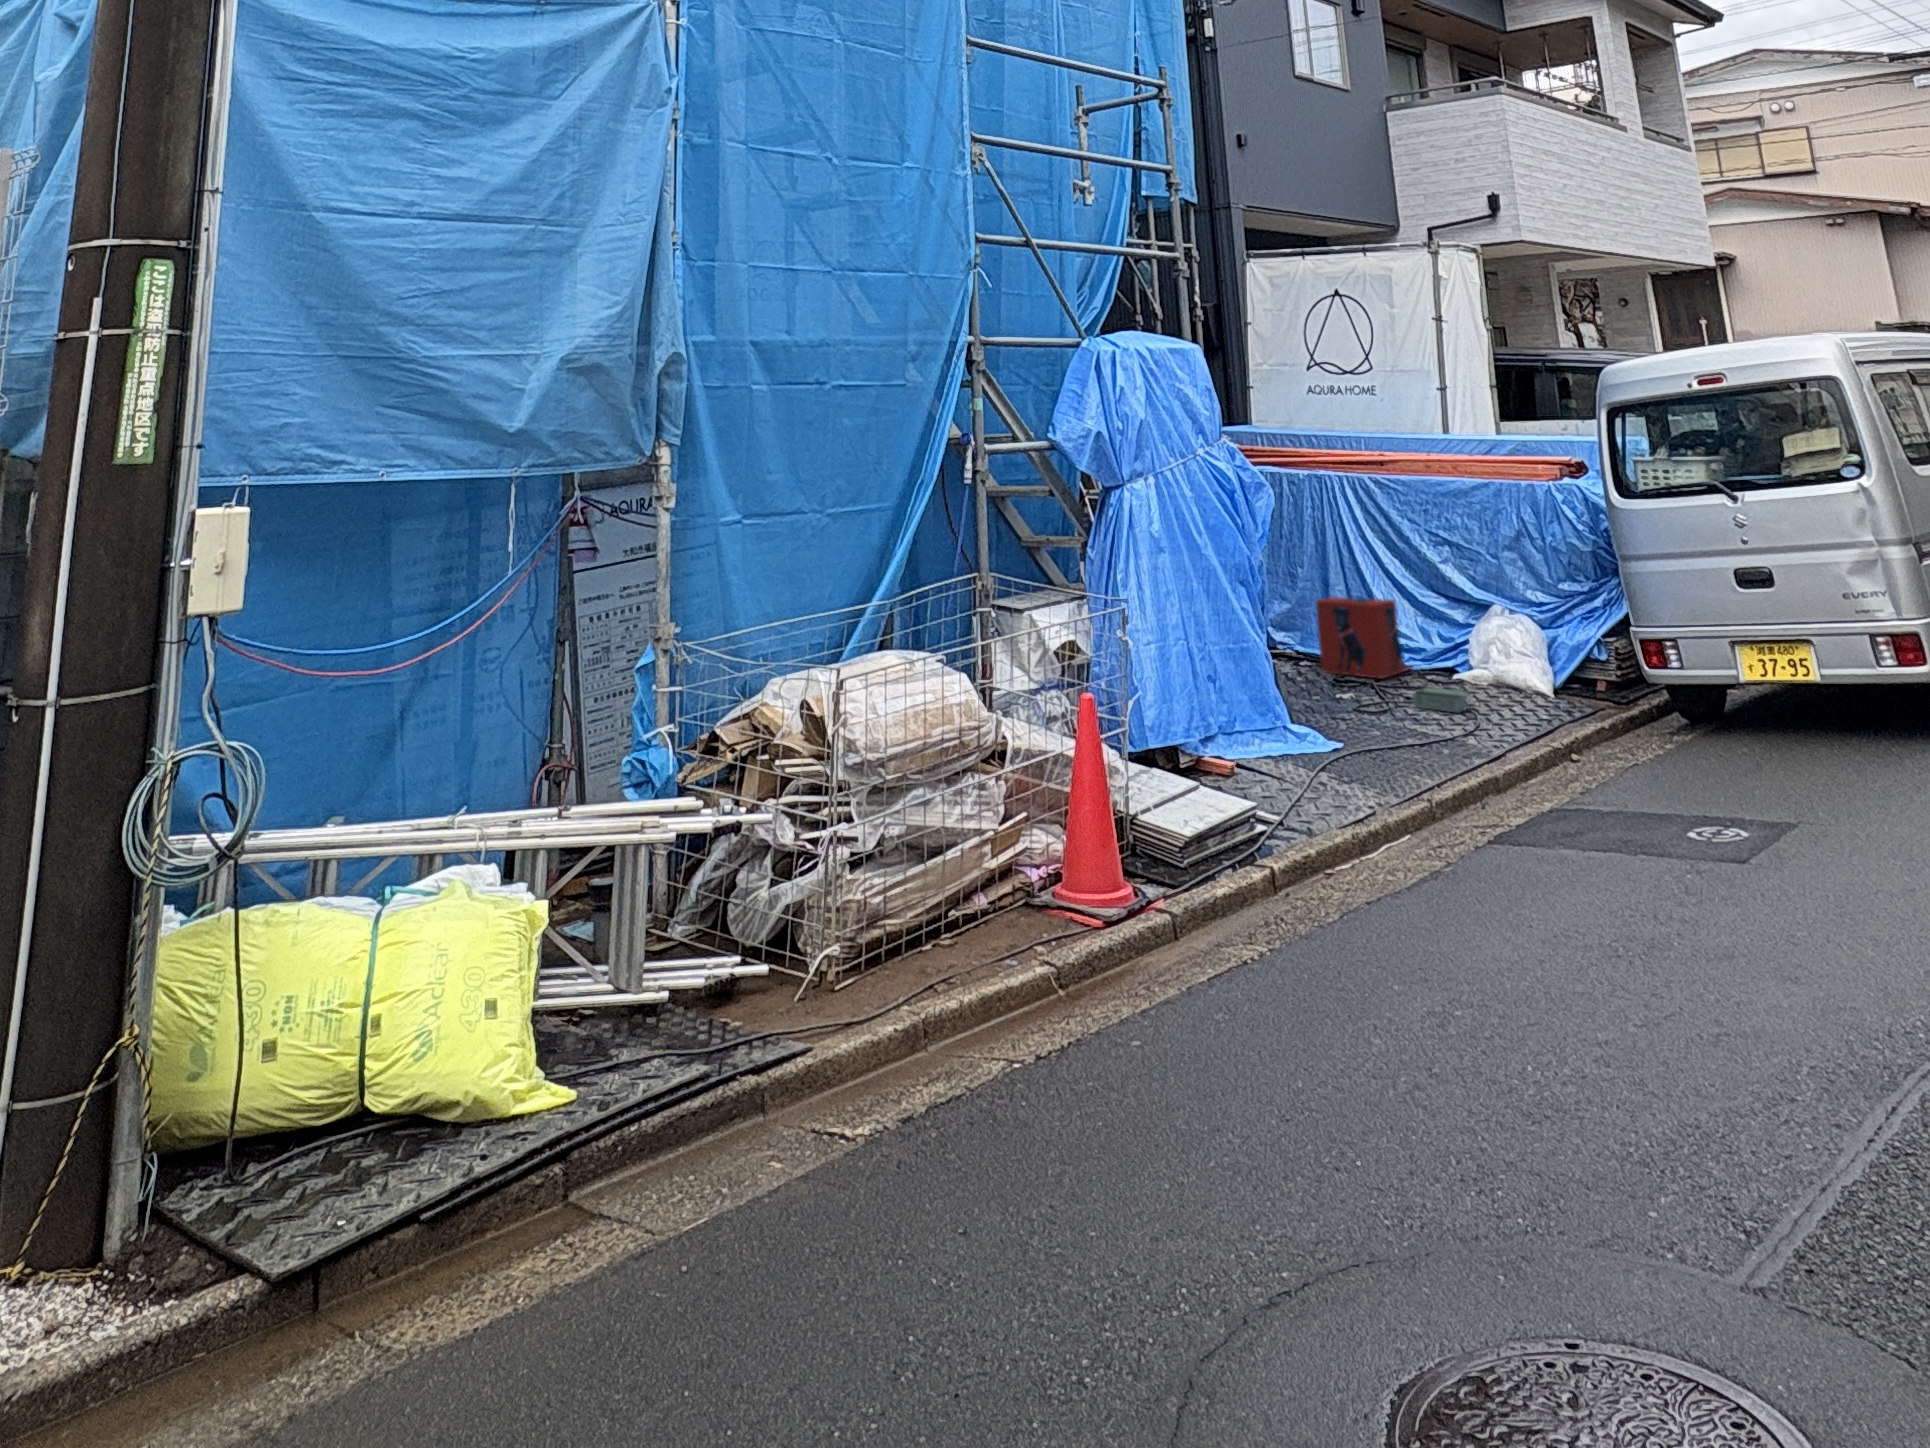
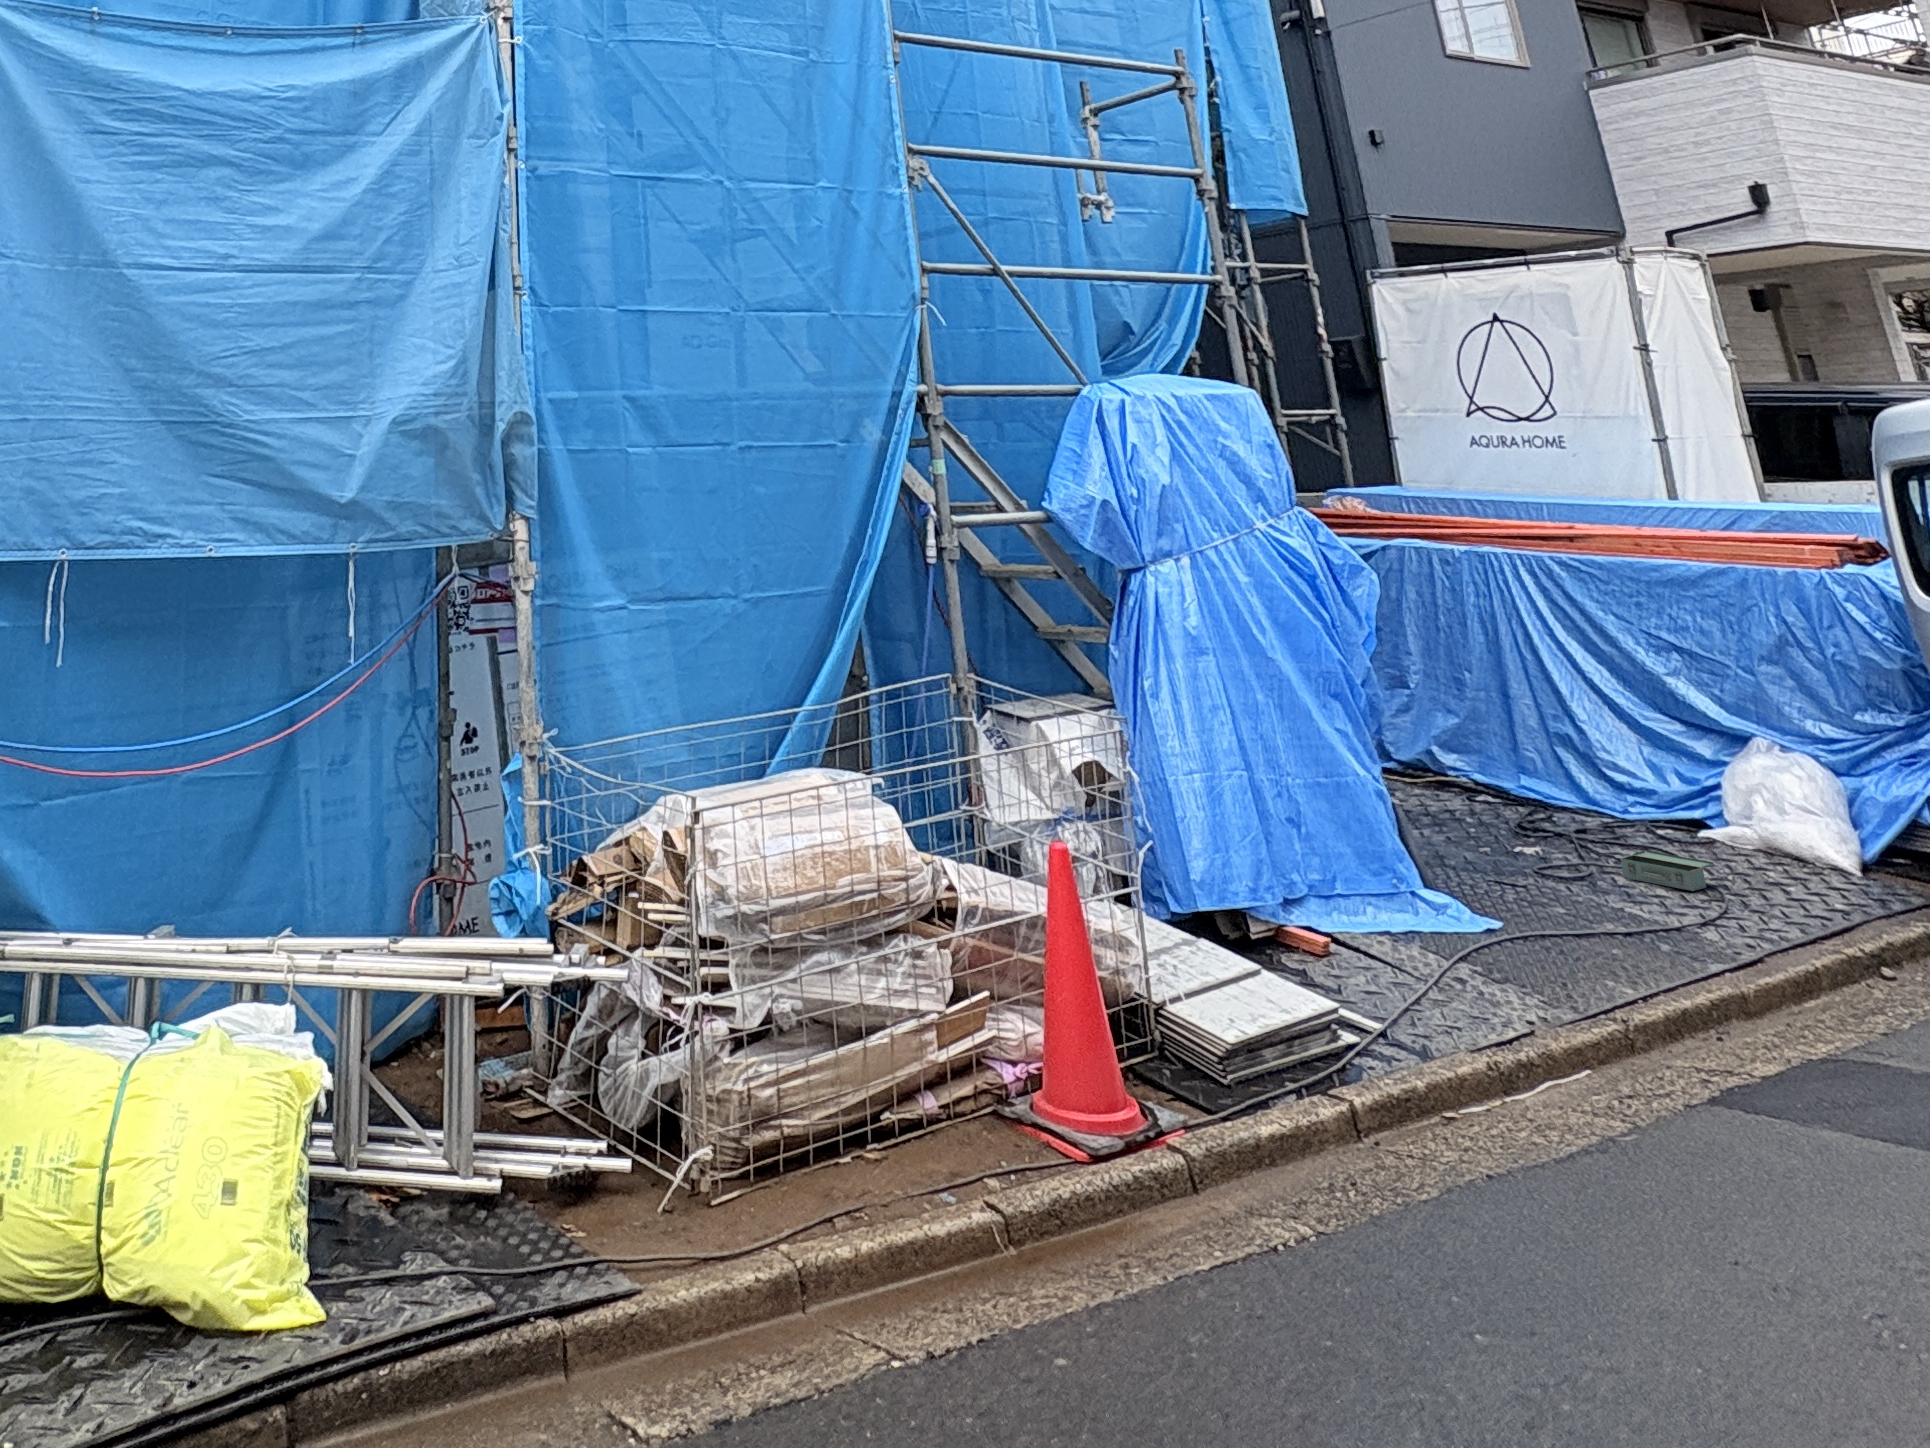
storage box: present [1316,597,1413,679] -> none [1482,714,1638,833]

